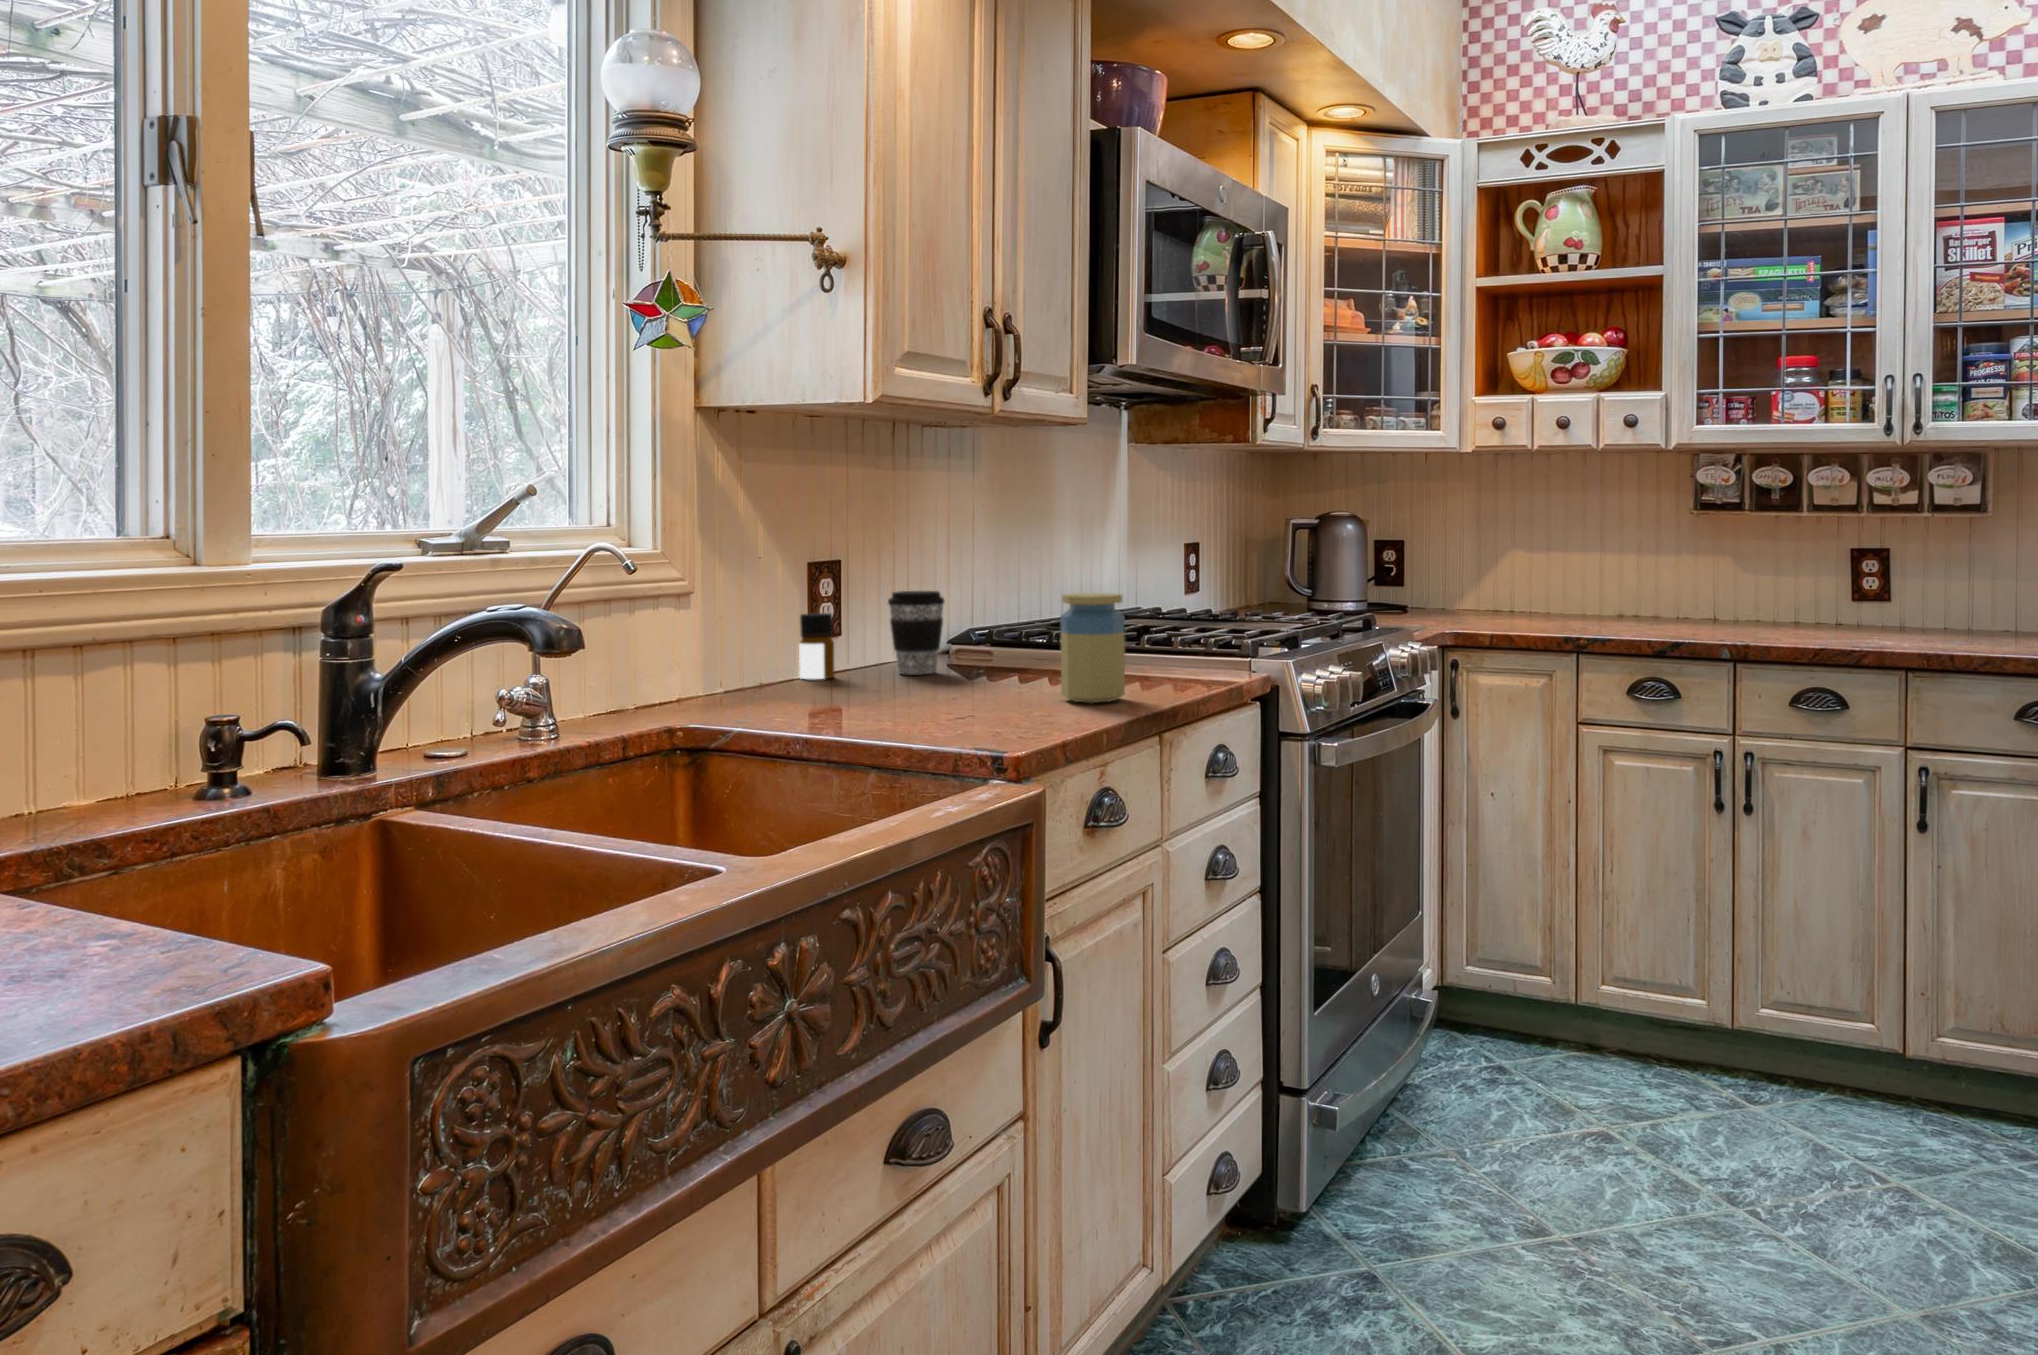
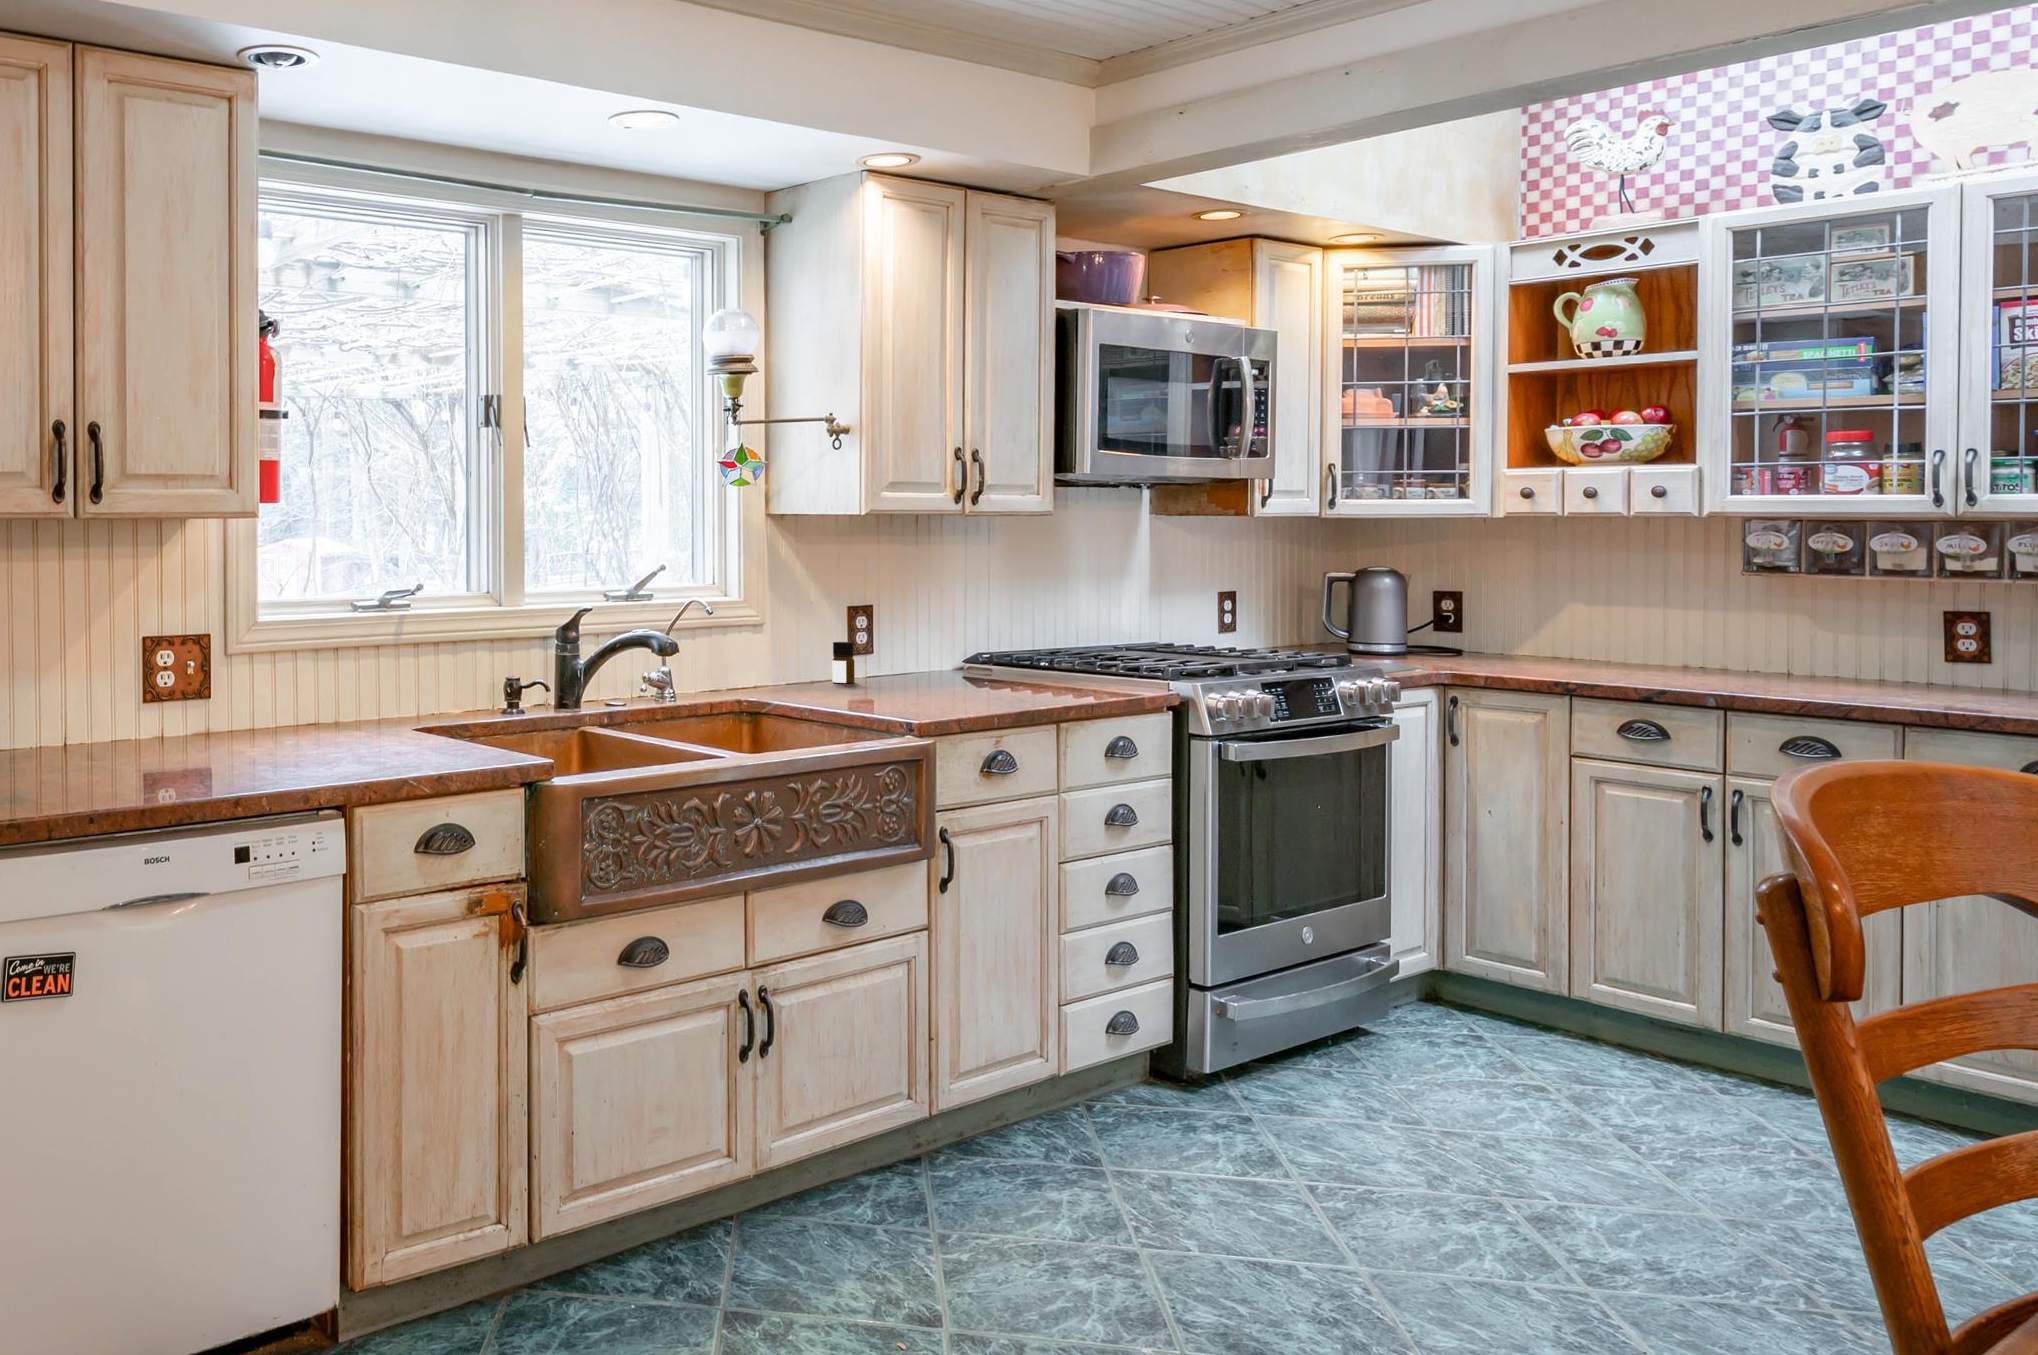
coffee cup: present [888,591,944,674] -> none [890,630,928,683]
jar: present [1060,593,1125,703] -> none [976,634,1017,703]

